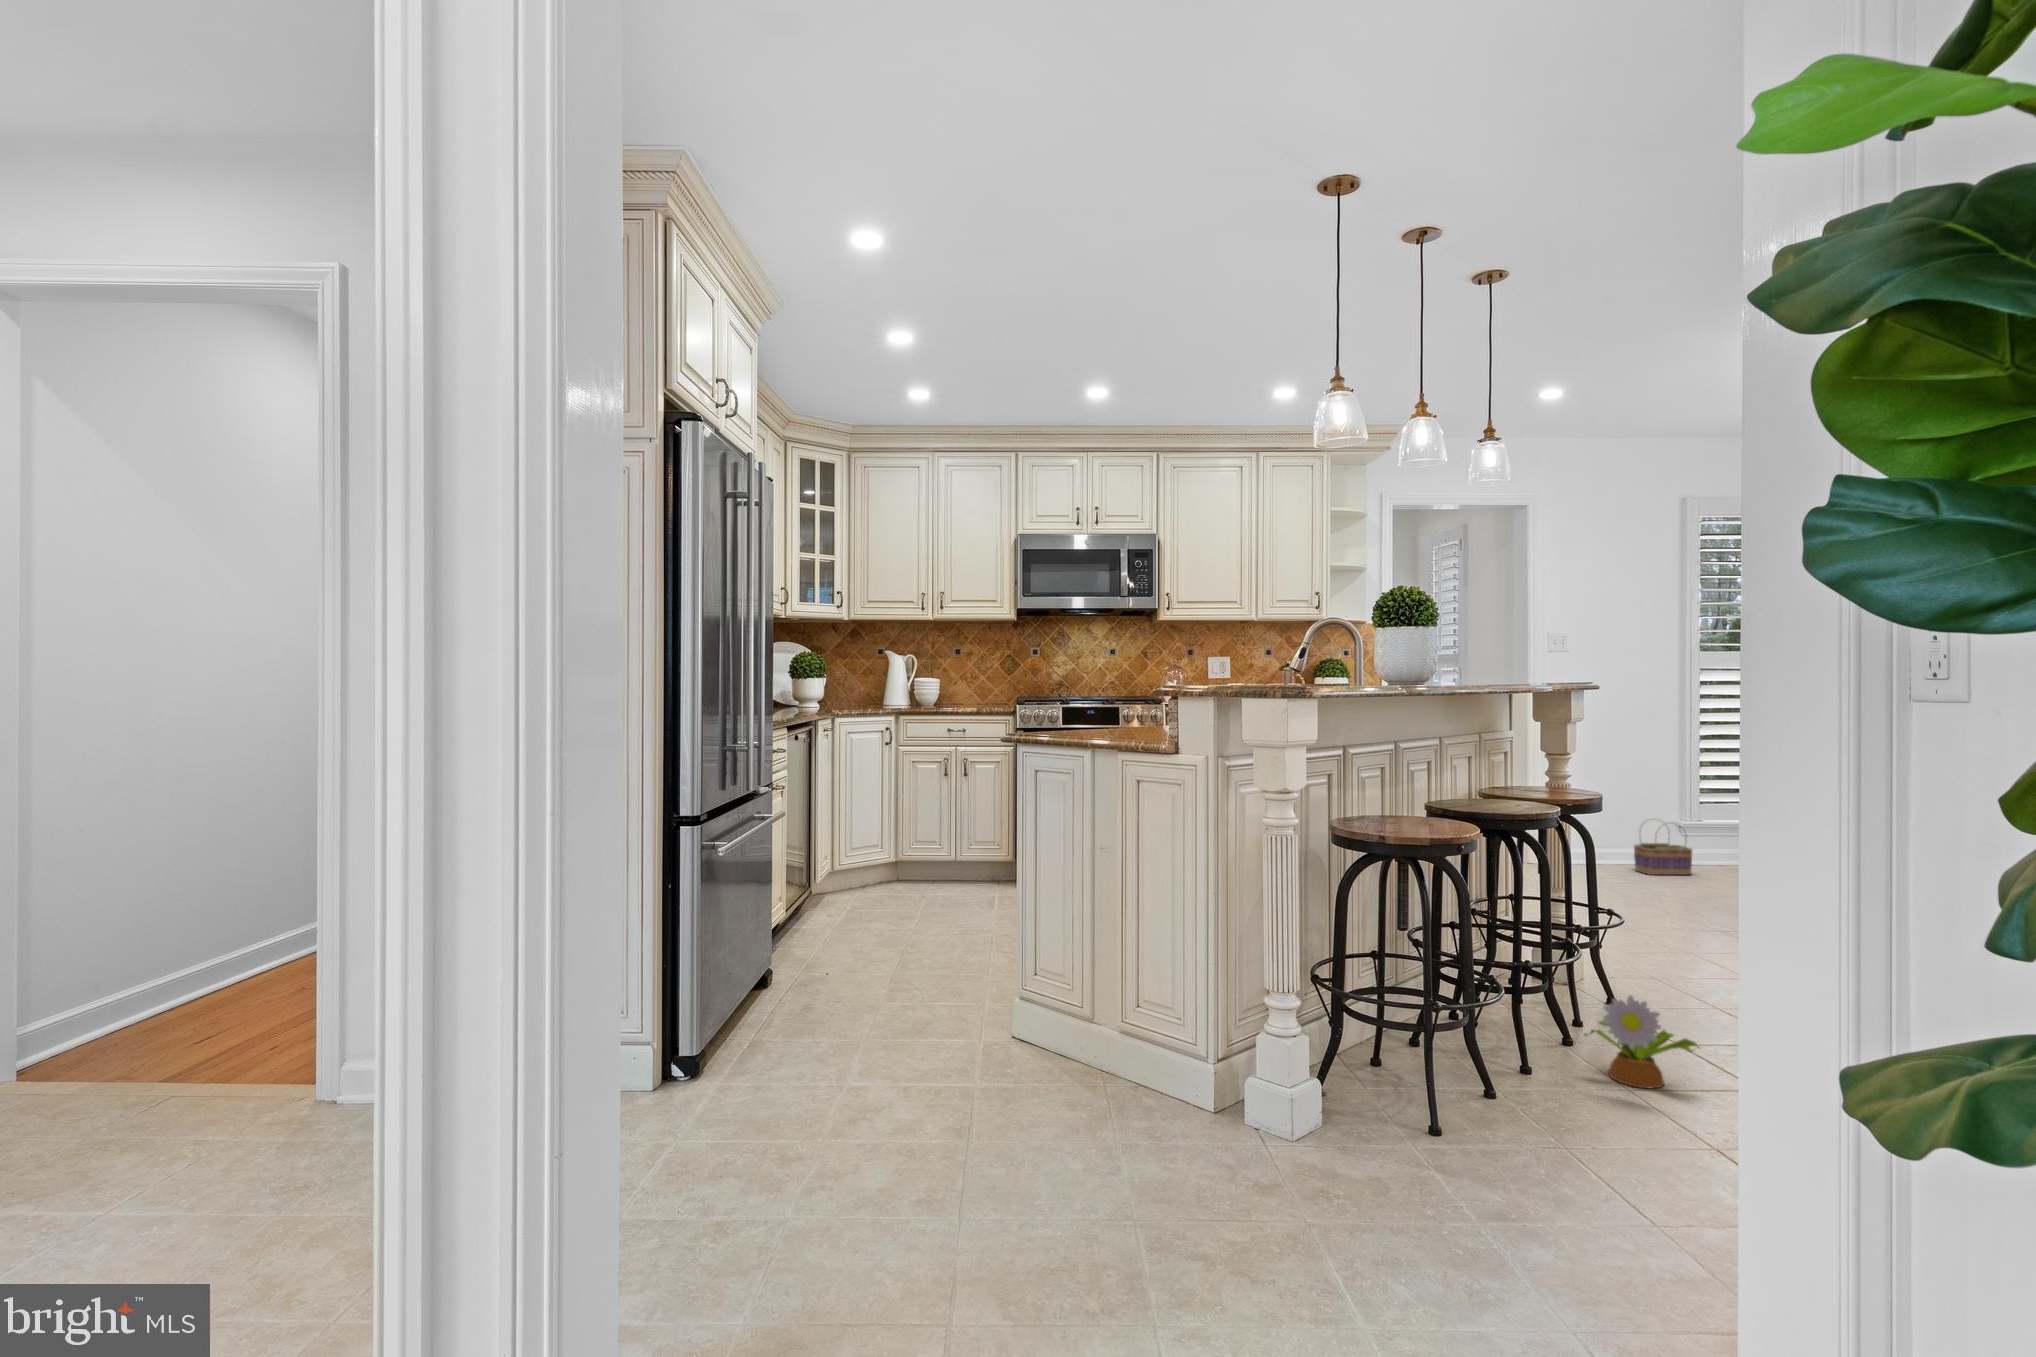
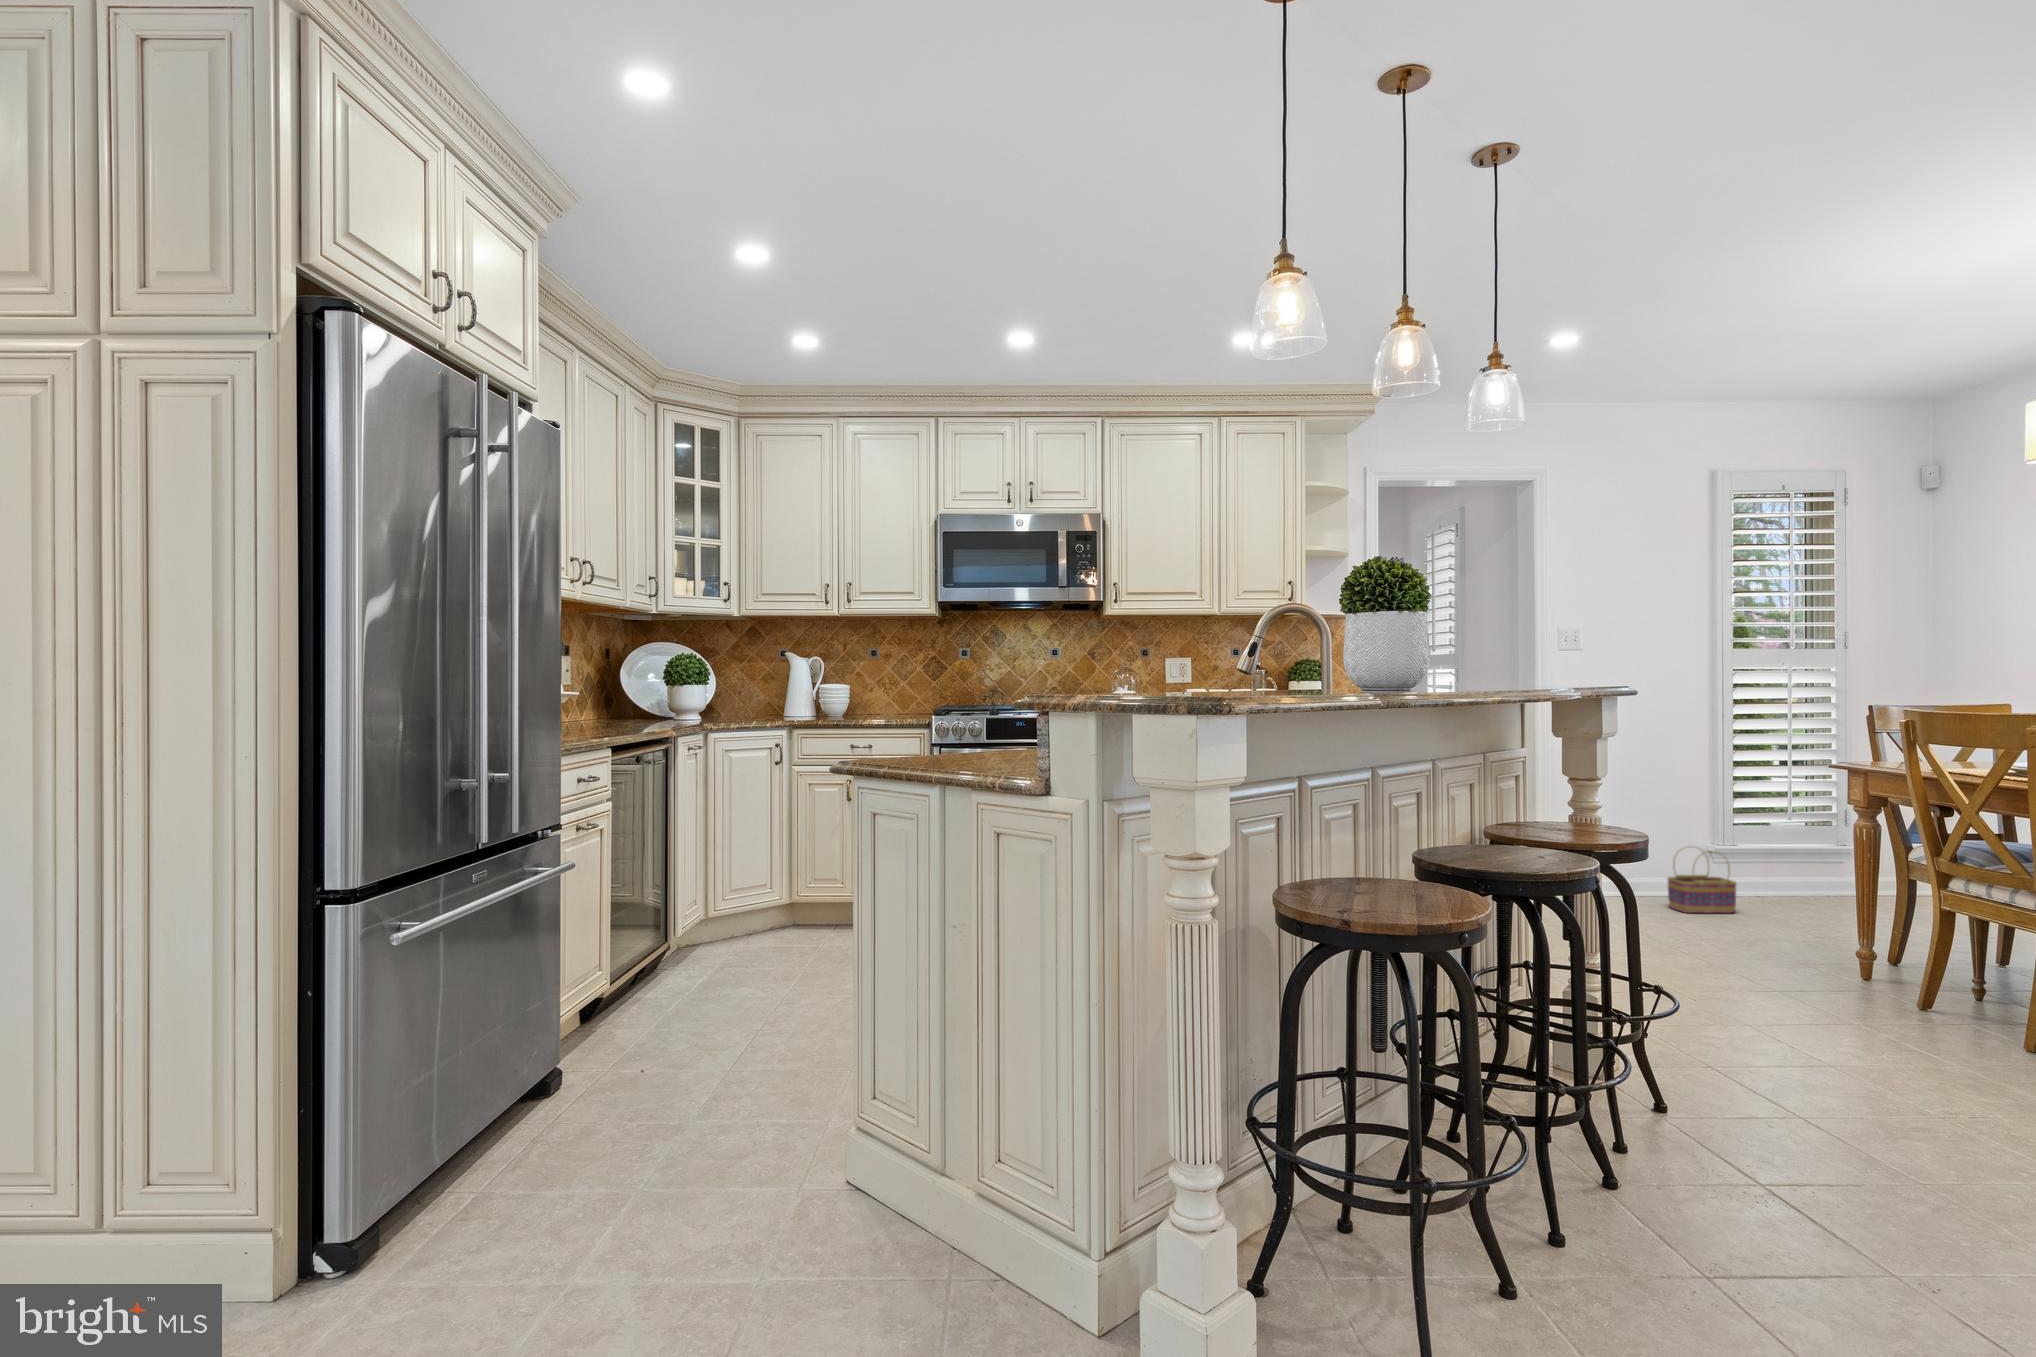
decorative plant: present [1584,995,1699,1088] -> none [1635,1140,1807,1276]

